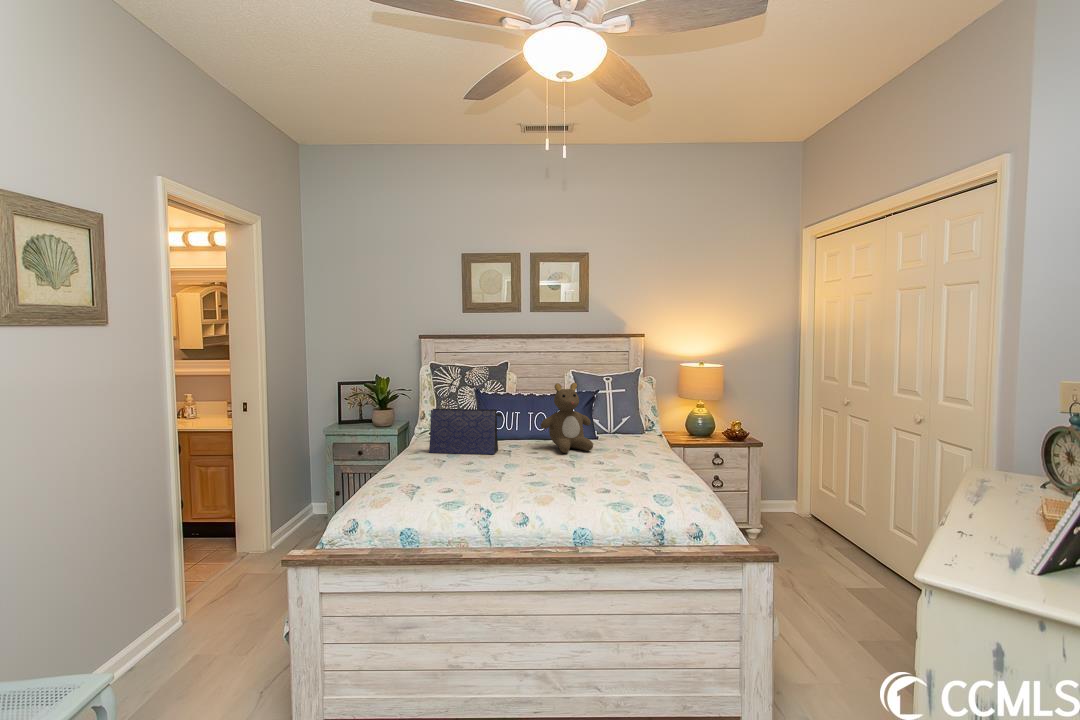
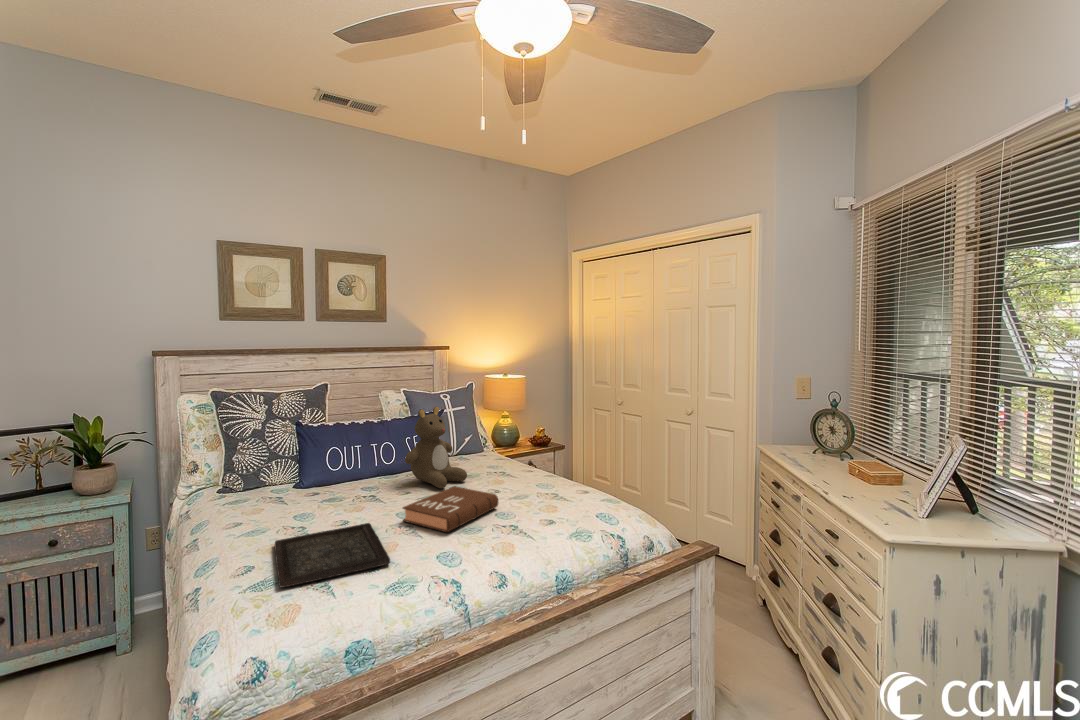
tote bag: present [429,376,502,454] -> none [261,411,365,522]
book: none [504,450,584,480] -> present [403,486,499,532]
tray: none [385,462,480,489] -> present [274,523,390,588]

